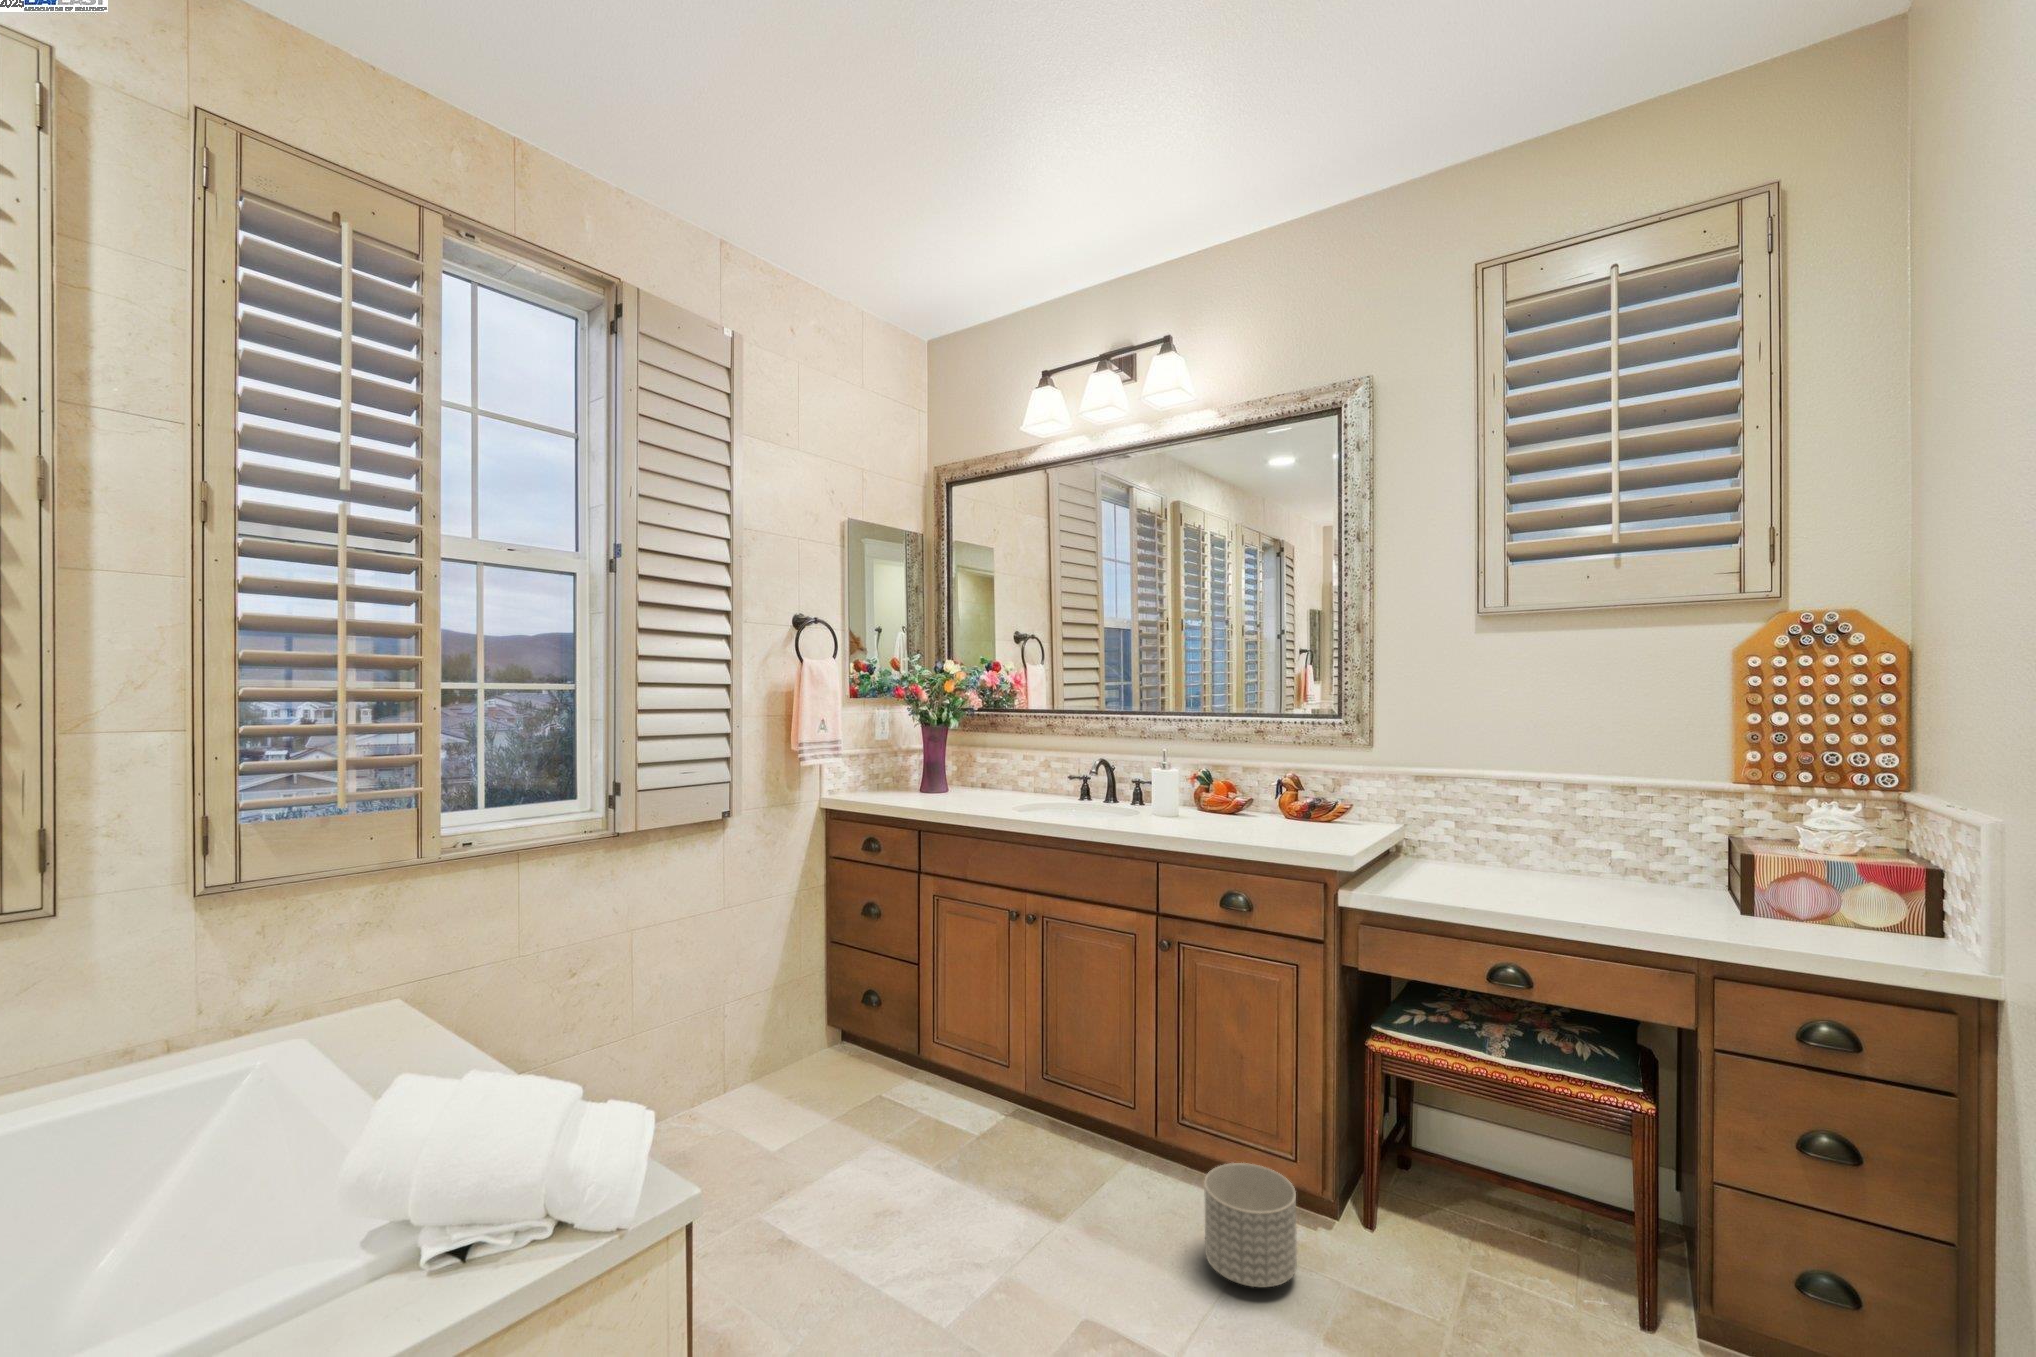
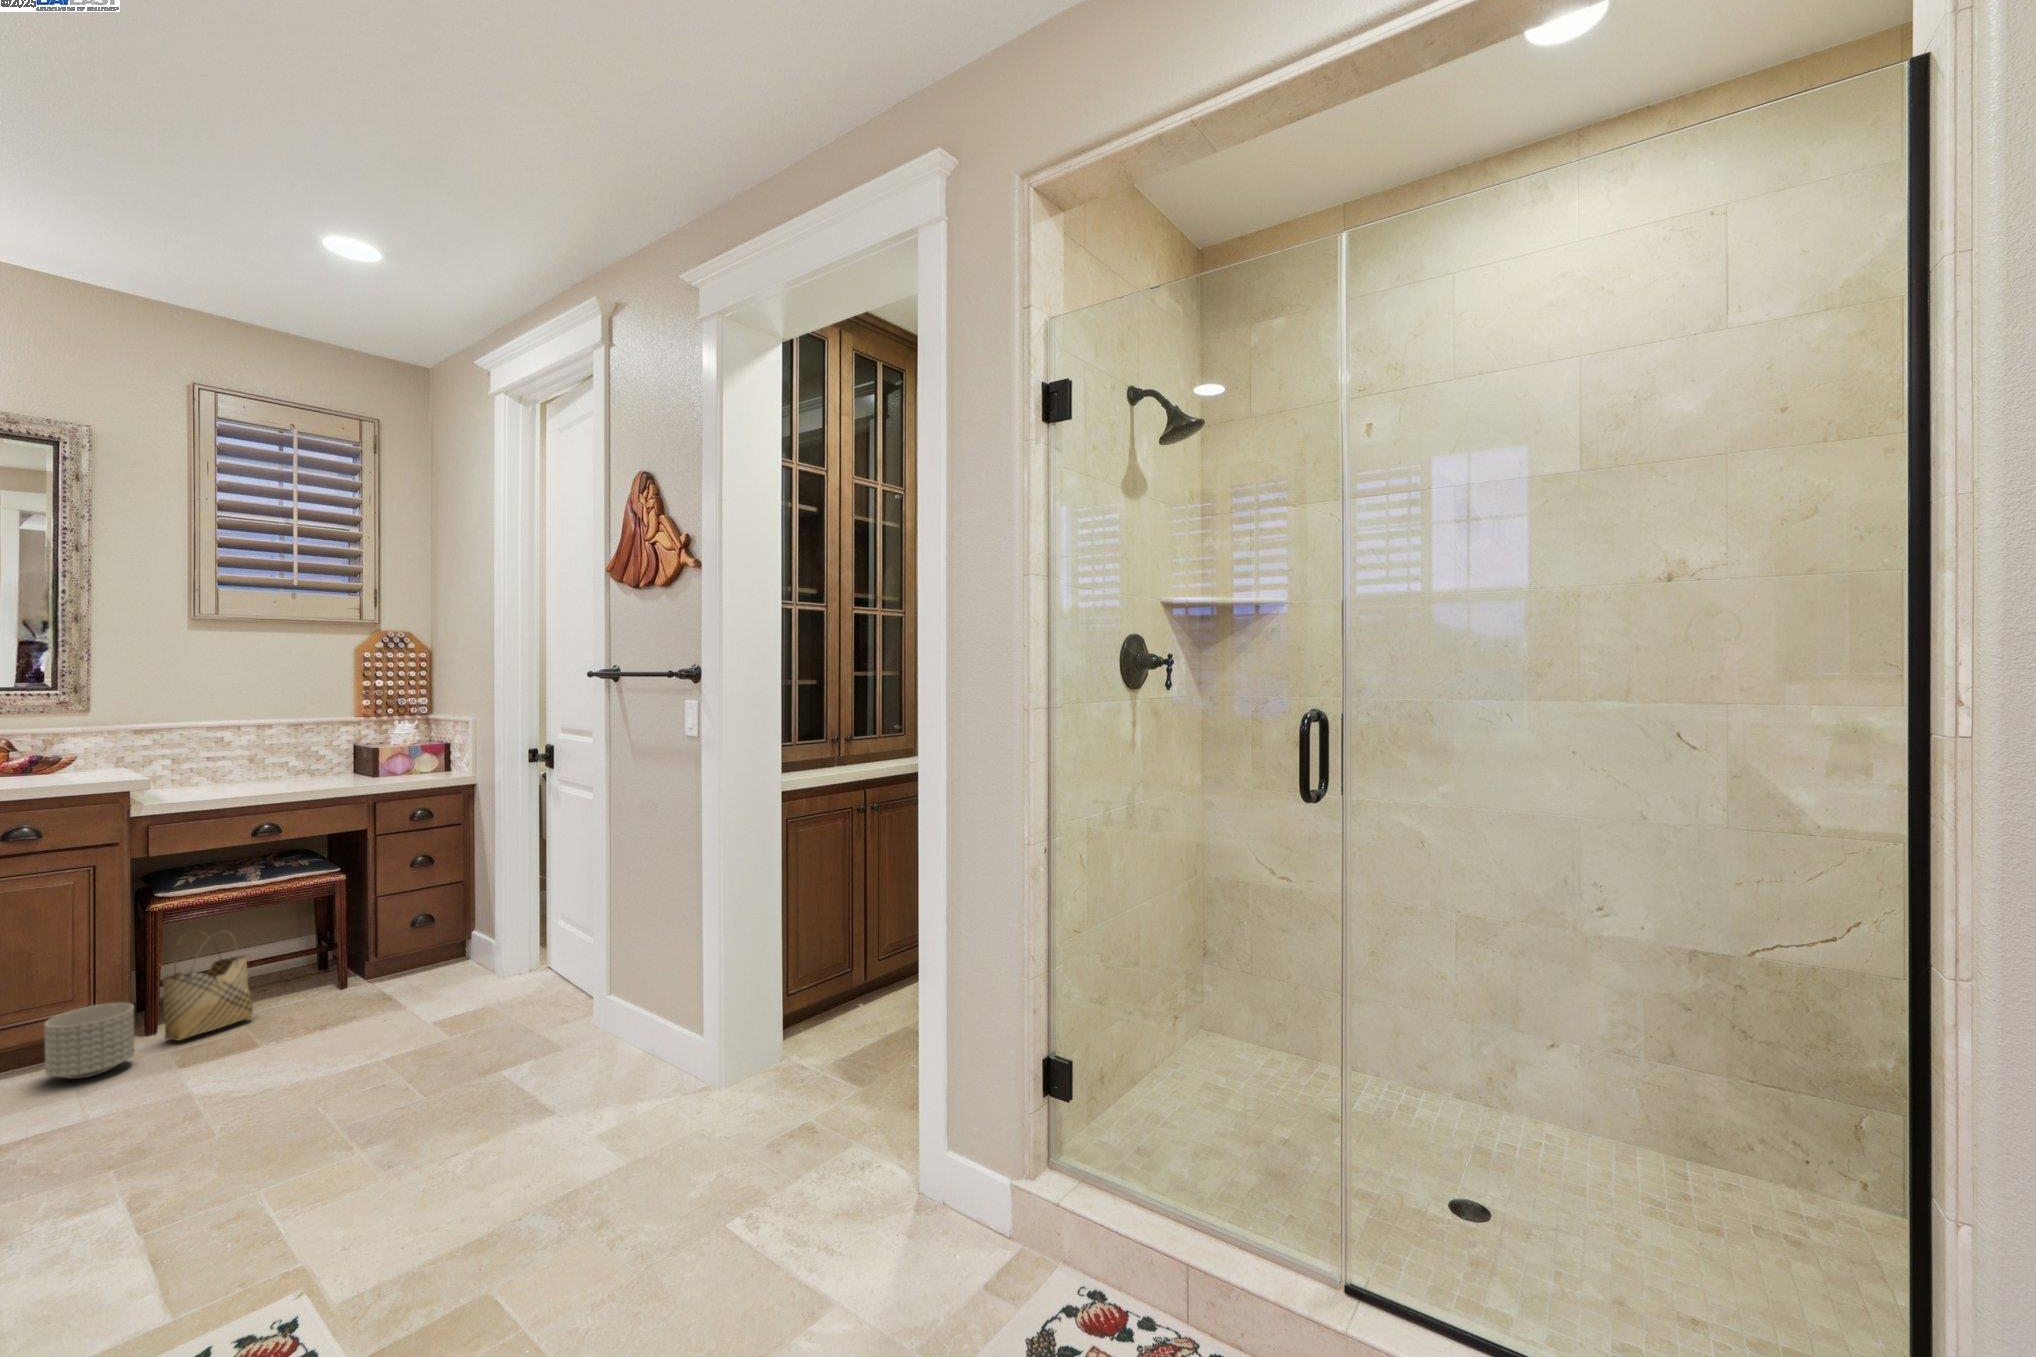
woven basket: none [1346,1104,1477,1304] -> present [162,931,253,1041]

